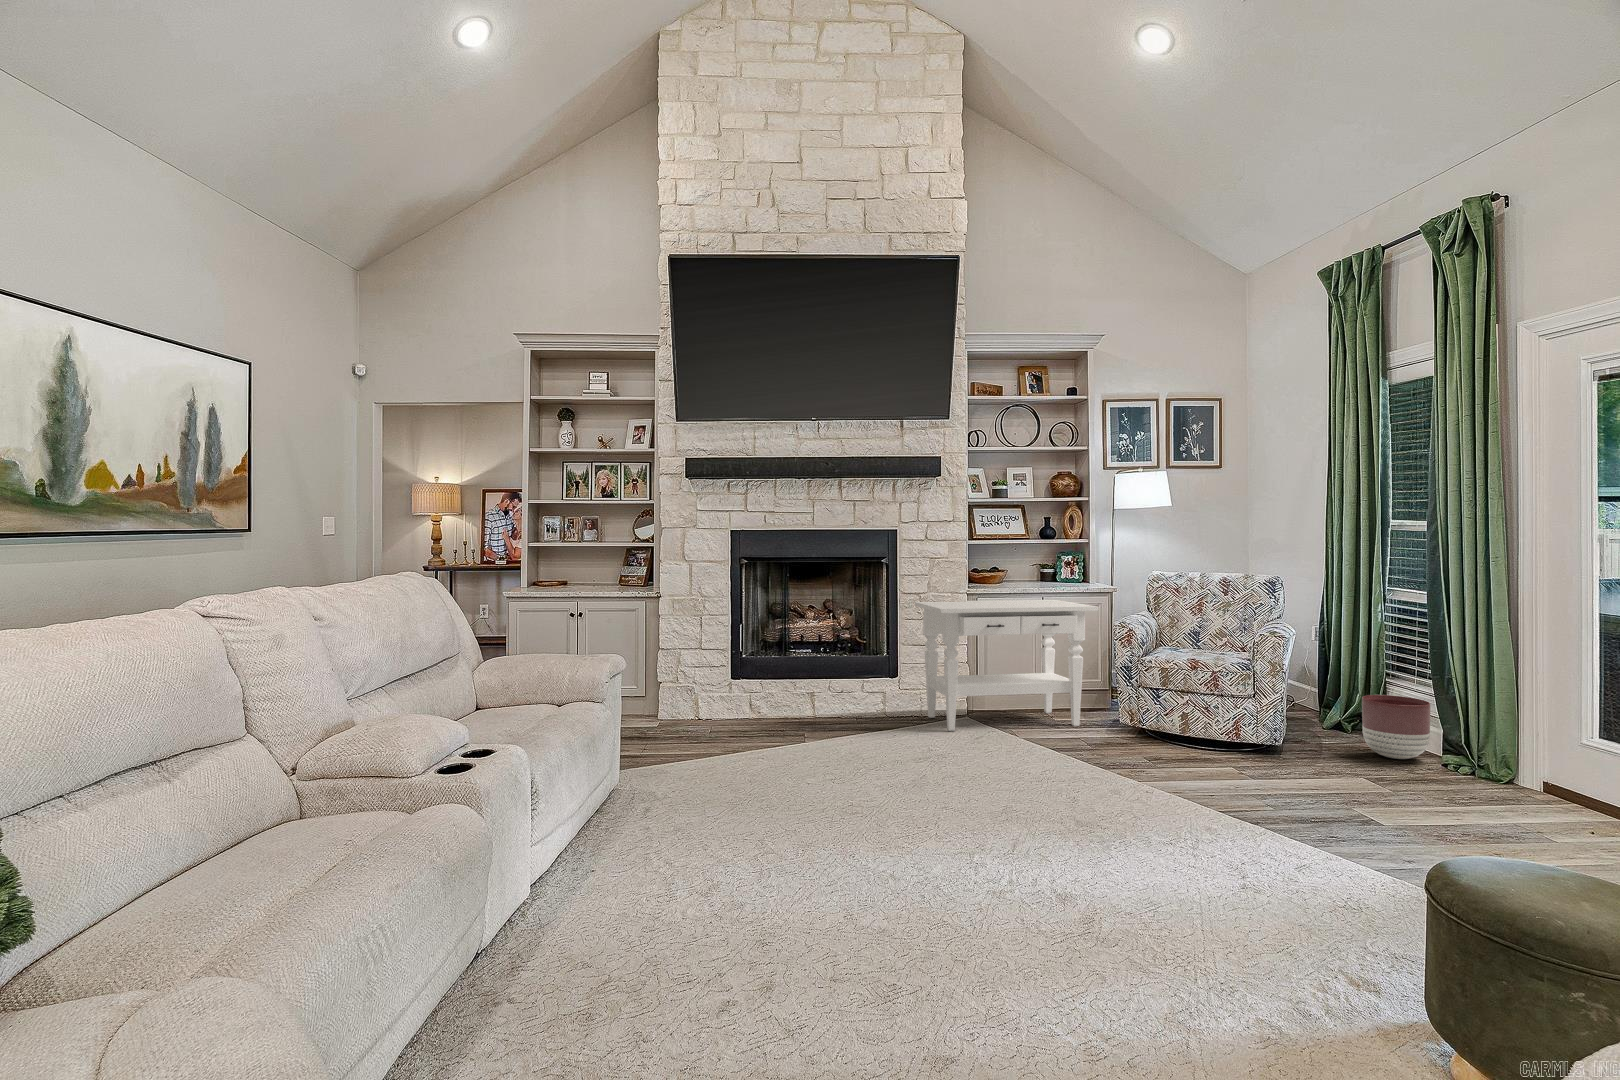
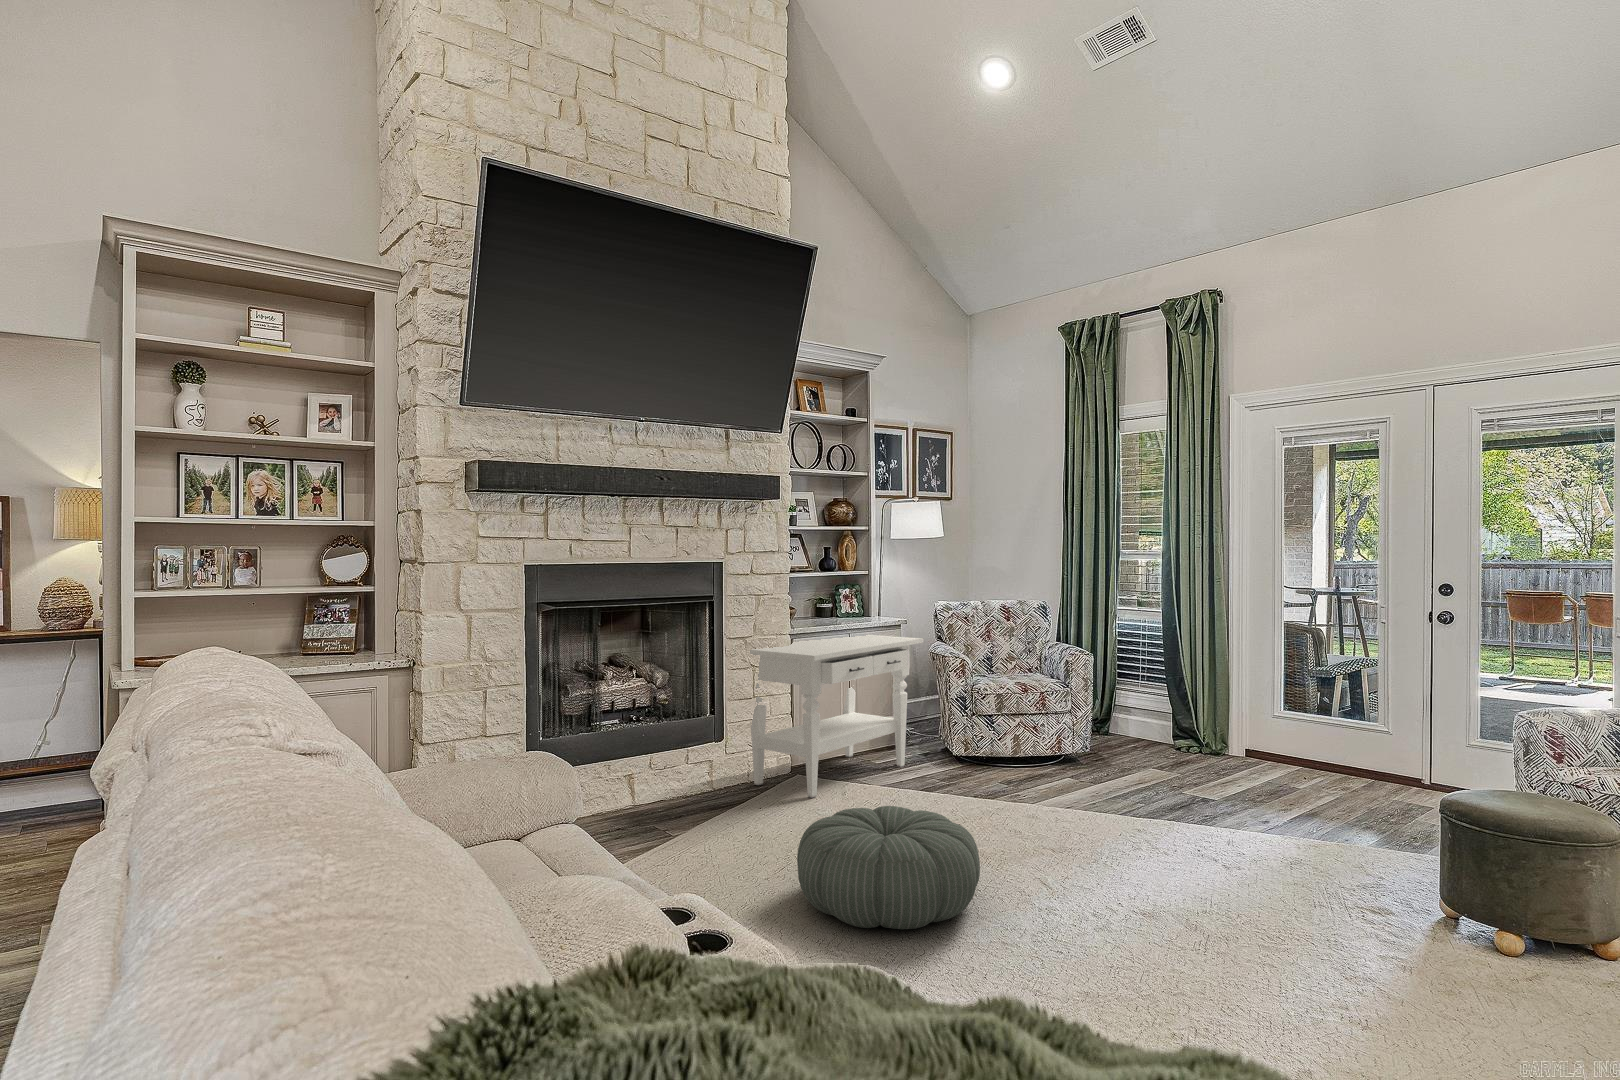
planter: present [1362,695,1431,759] -> none [1129,697,1180,750]
pouf: none [782,719,925,806] -> present [797,806,980,929]

